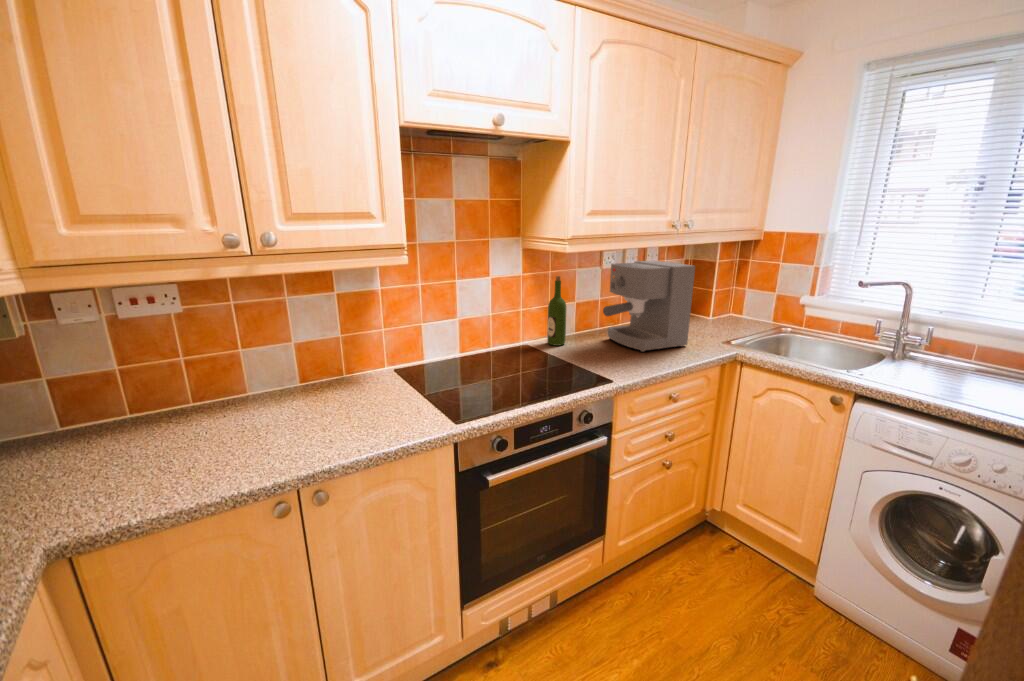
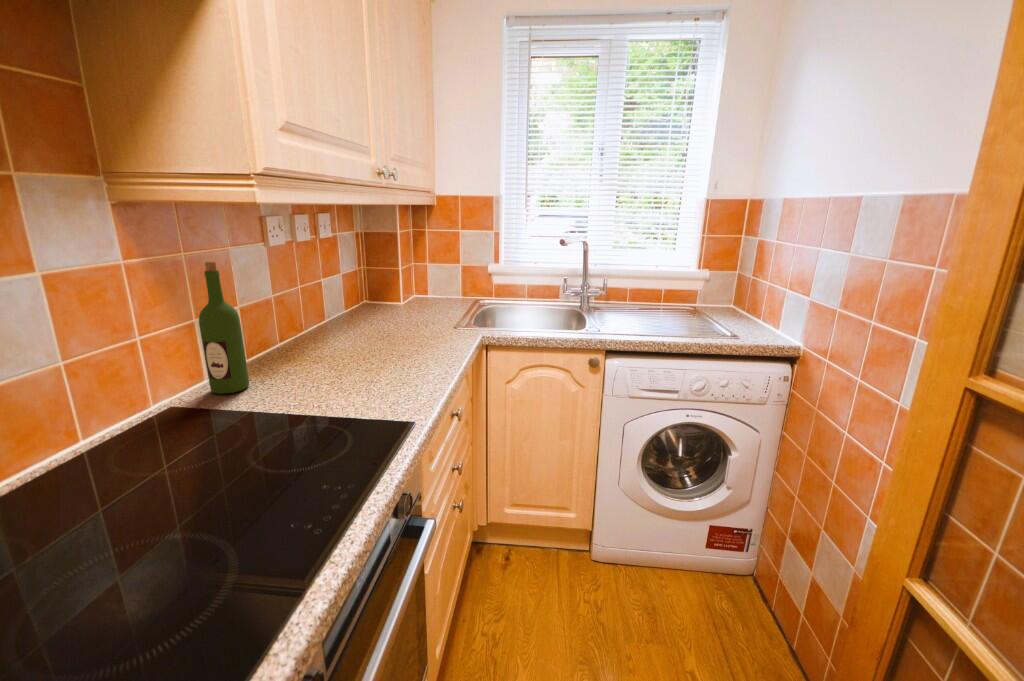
coffee maker: present [603,261,695,352] -> none [298,230,425,364]

